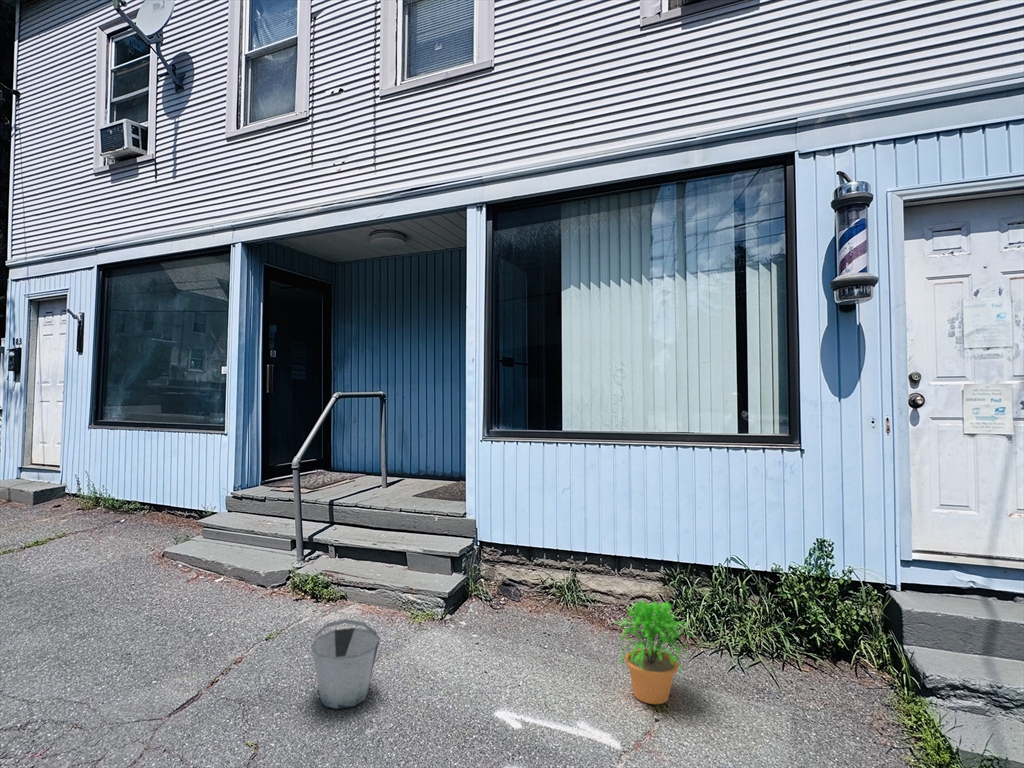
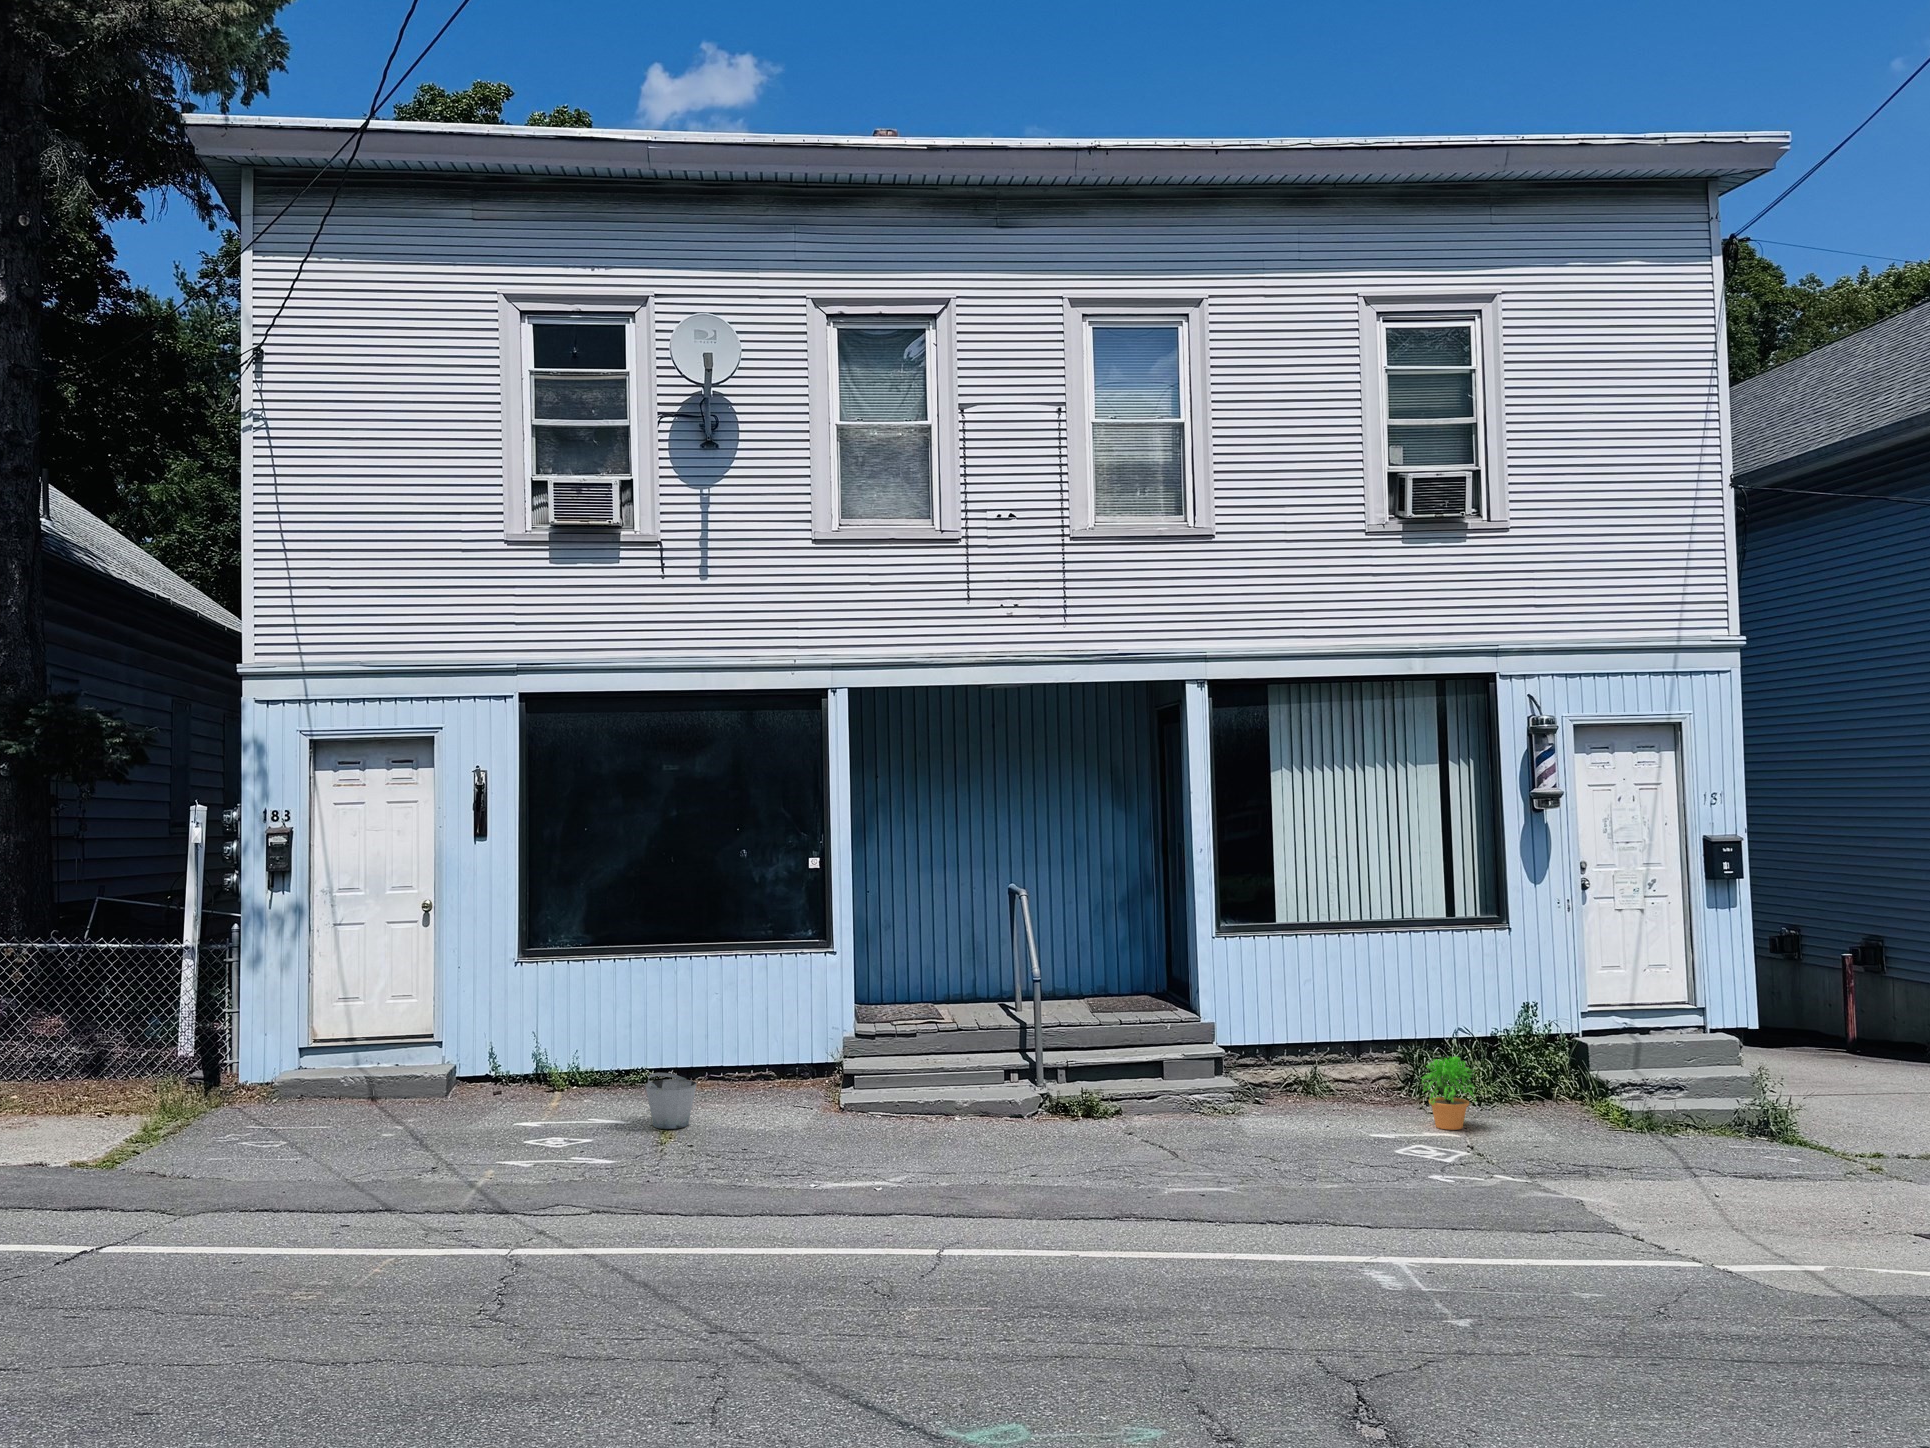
bucket: present [311,619,380,709] -> present [645,1072,697,1129]

